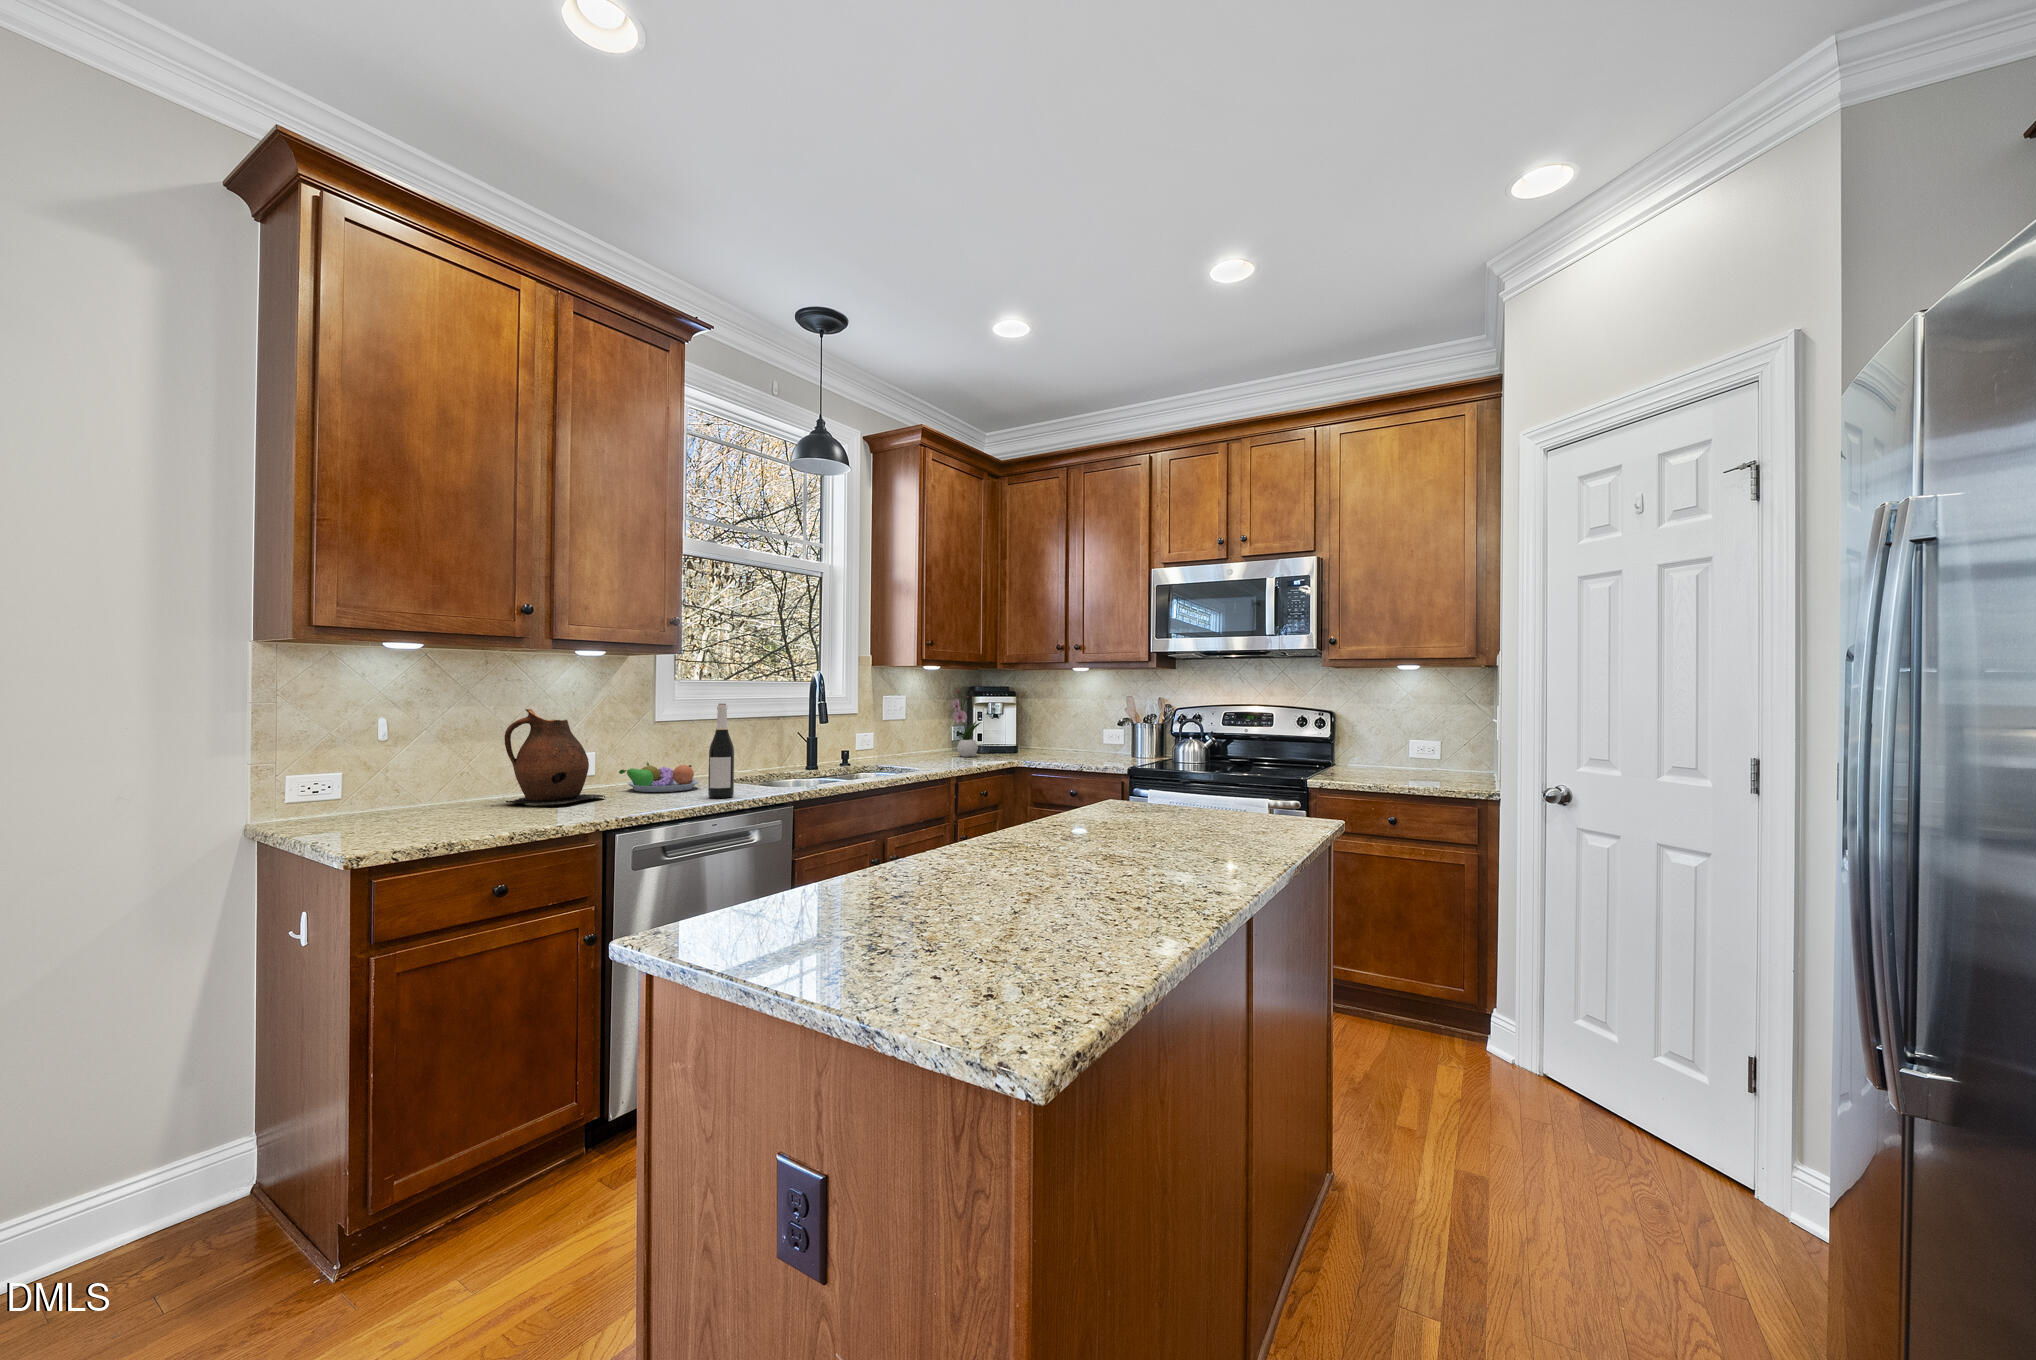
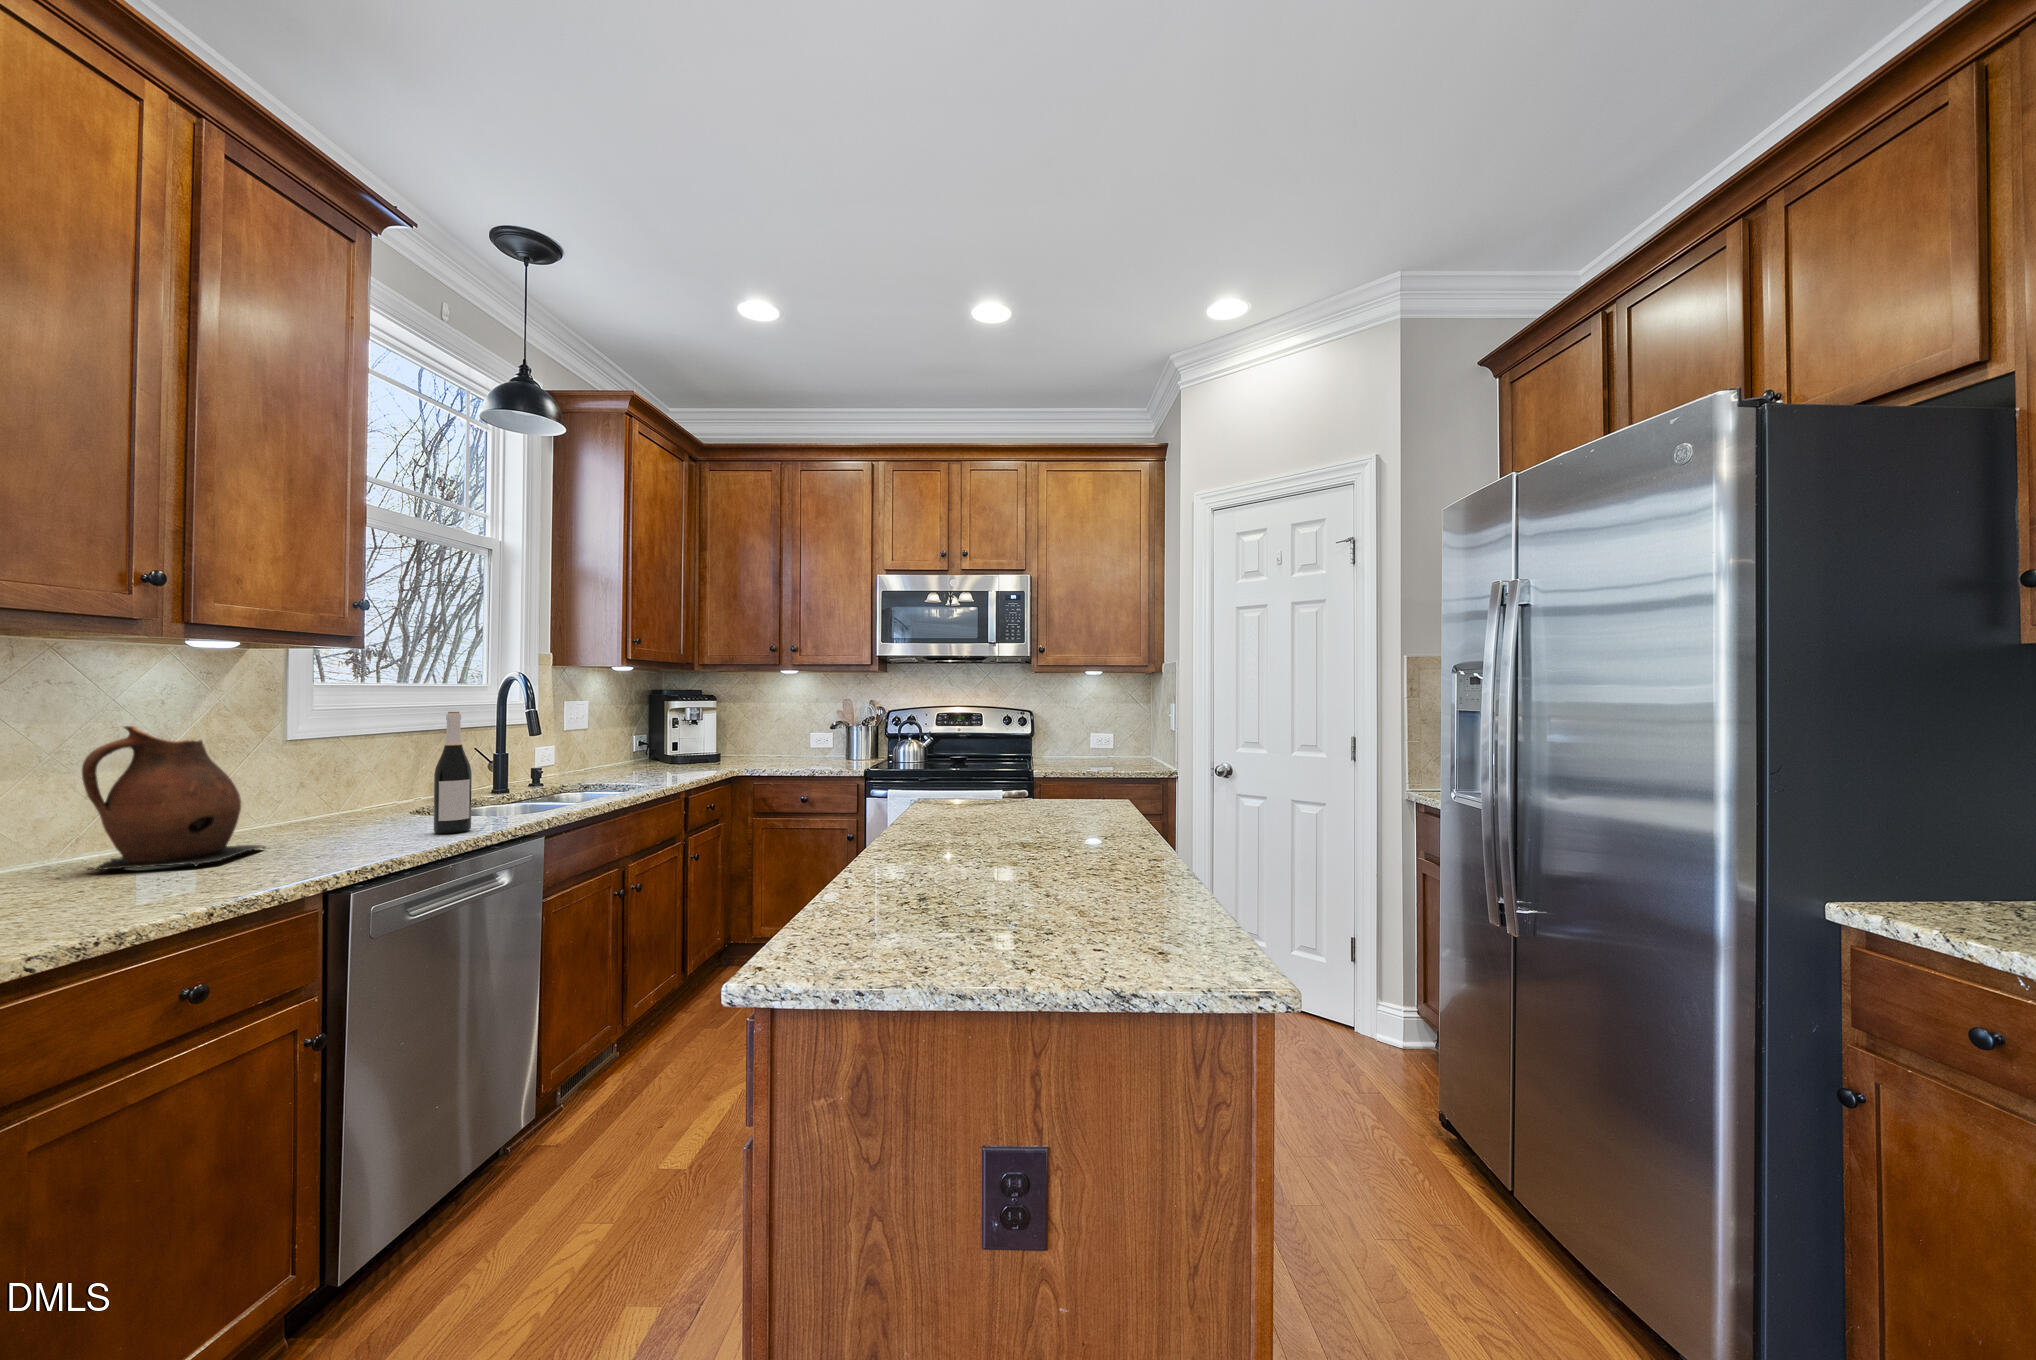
flower arrangement: present [952,690,981,757] -> none [646,694,683,768]
fruit bowl: present [619,762,700,792] -> none [261,794,392,836]

